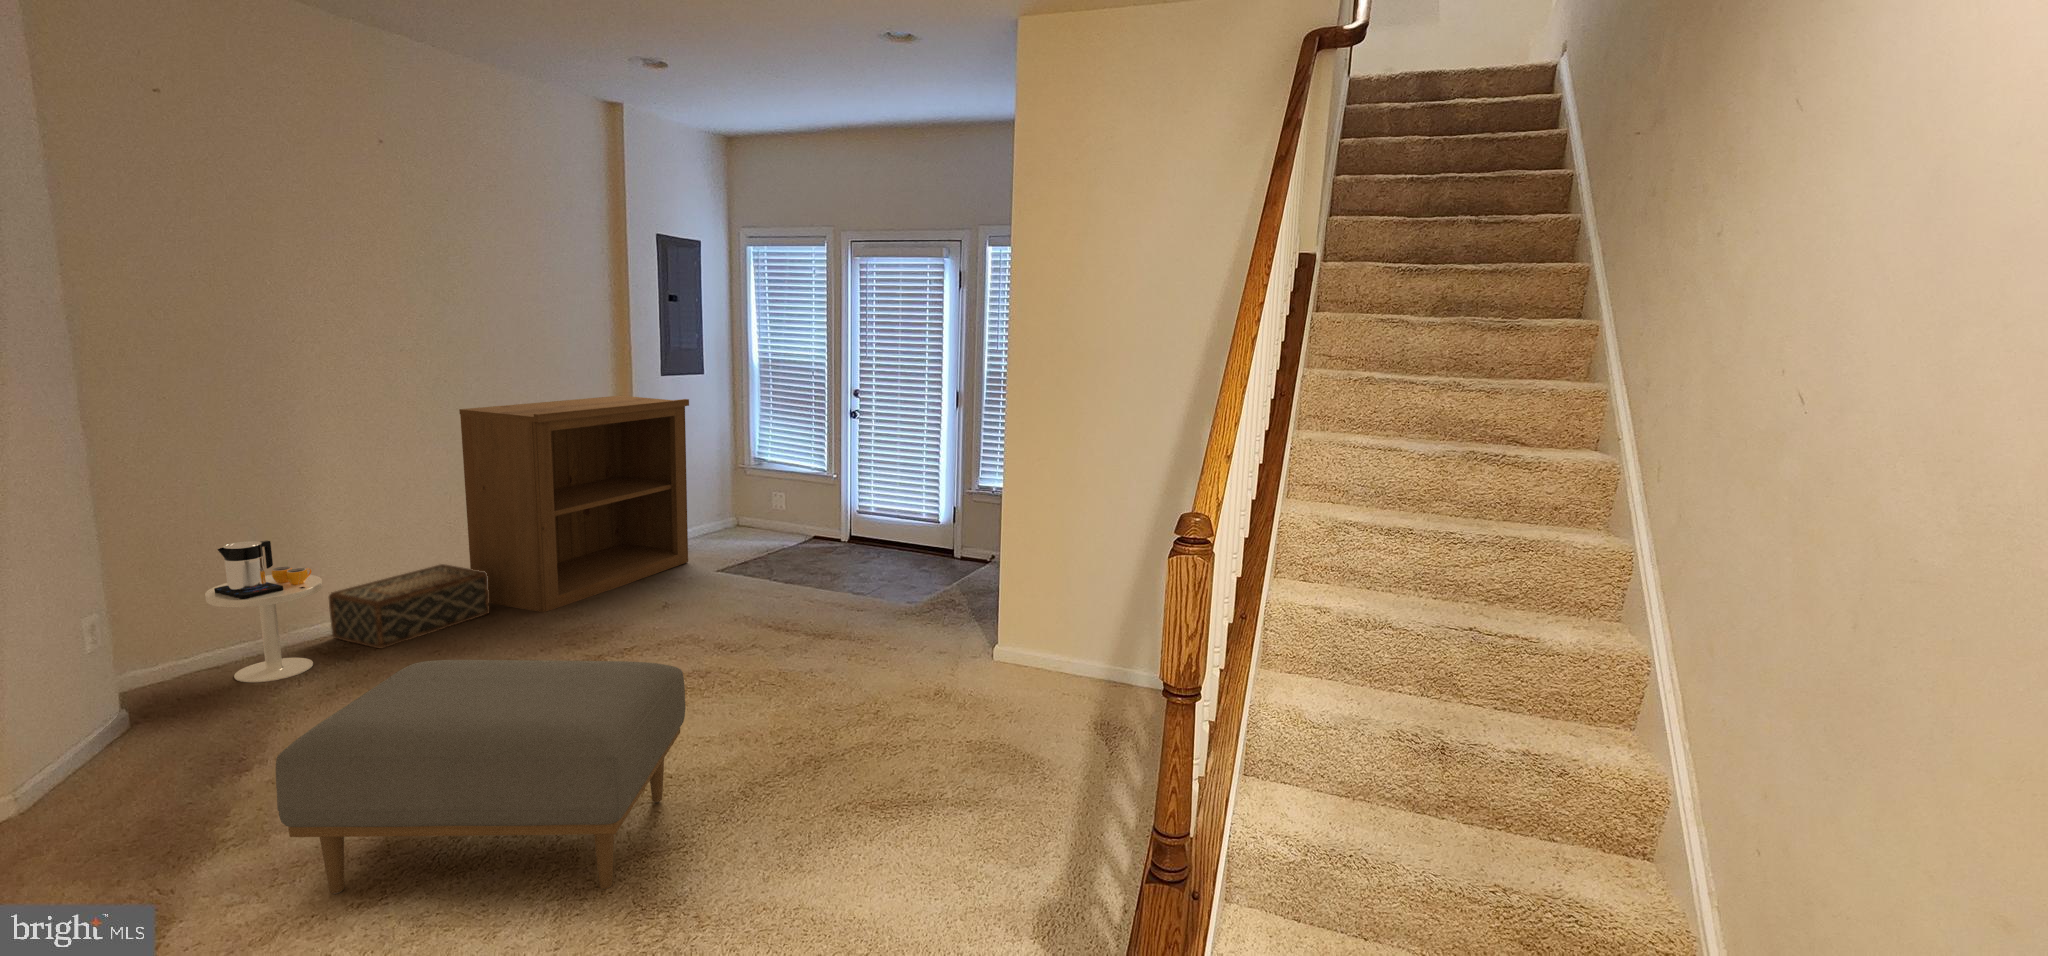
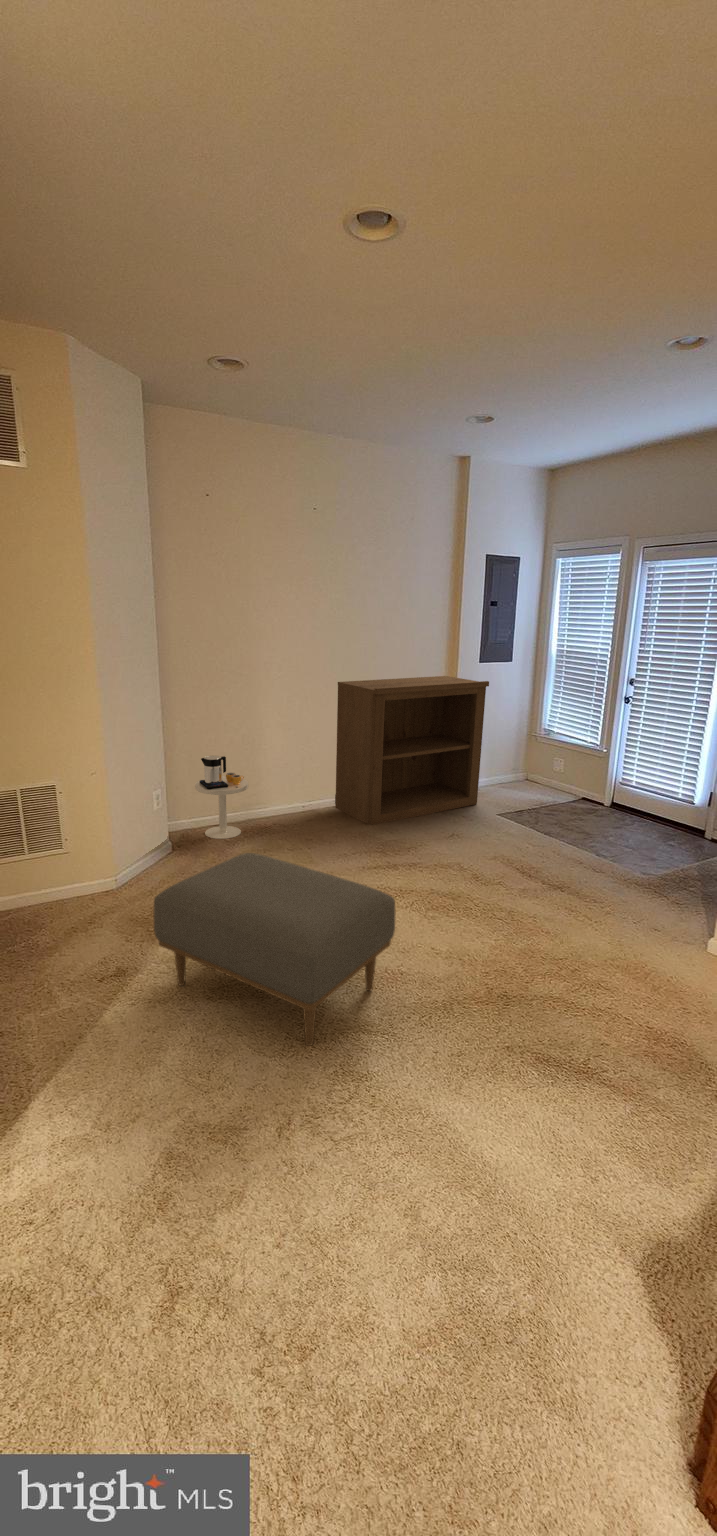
woven basket: present [329,564,490,648] -> none [257,782,340,831]

